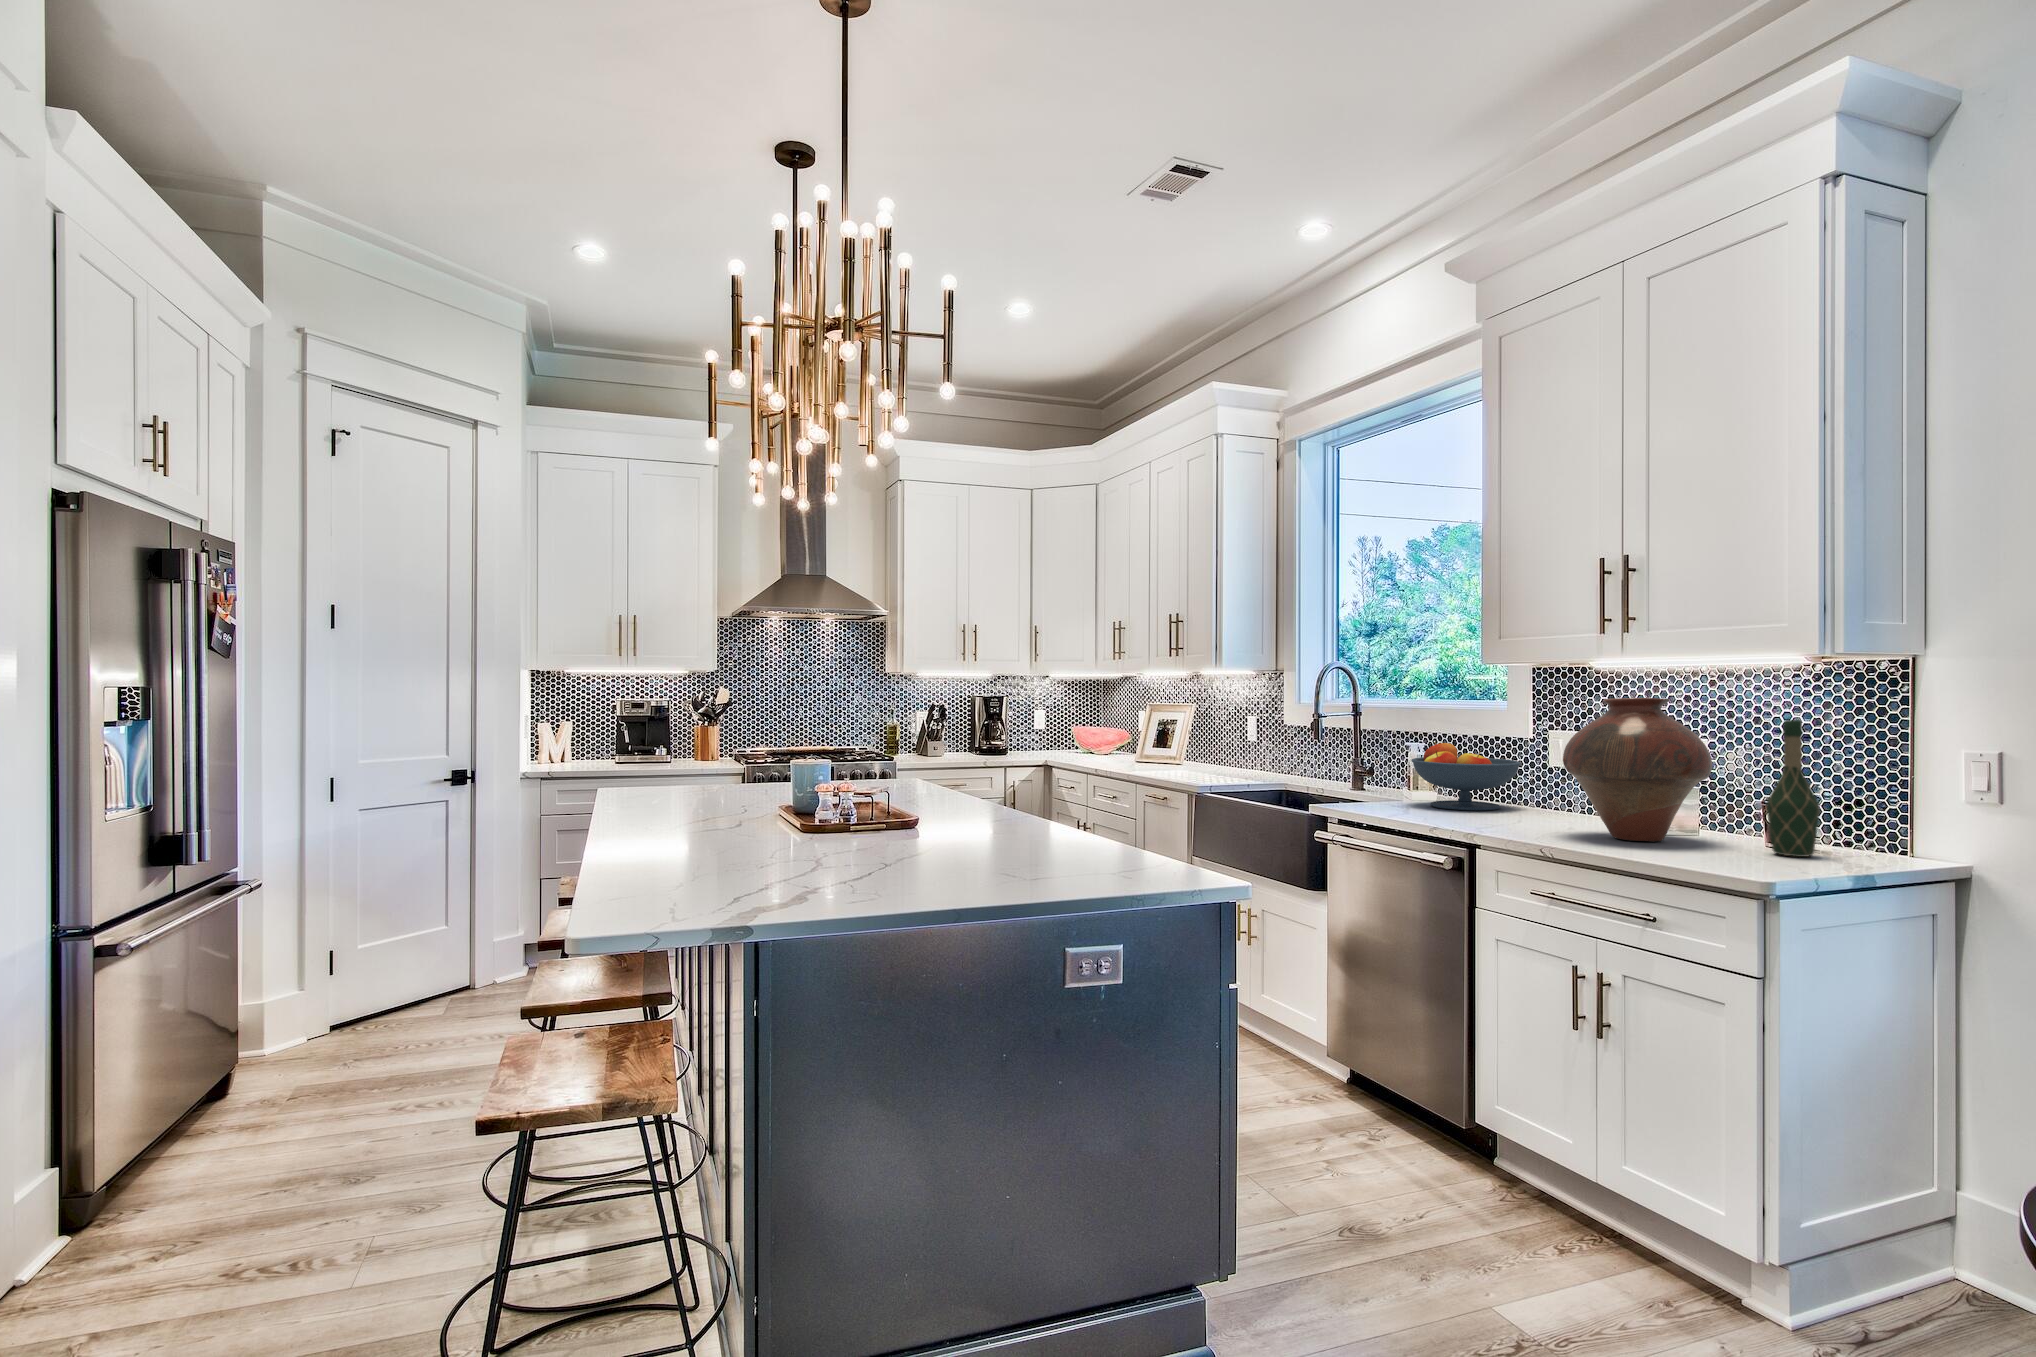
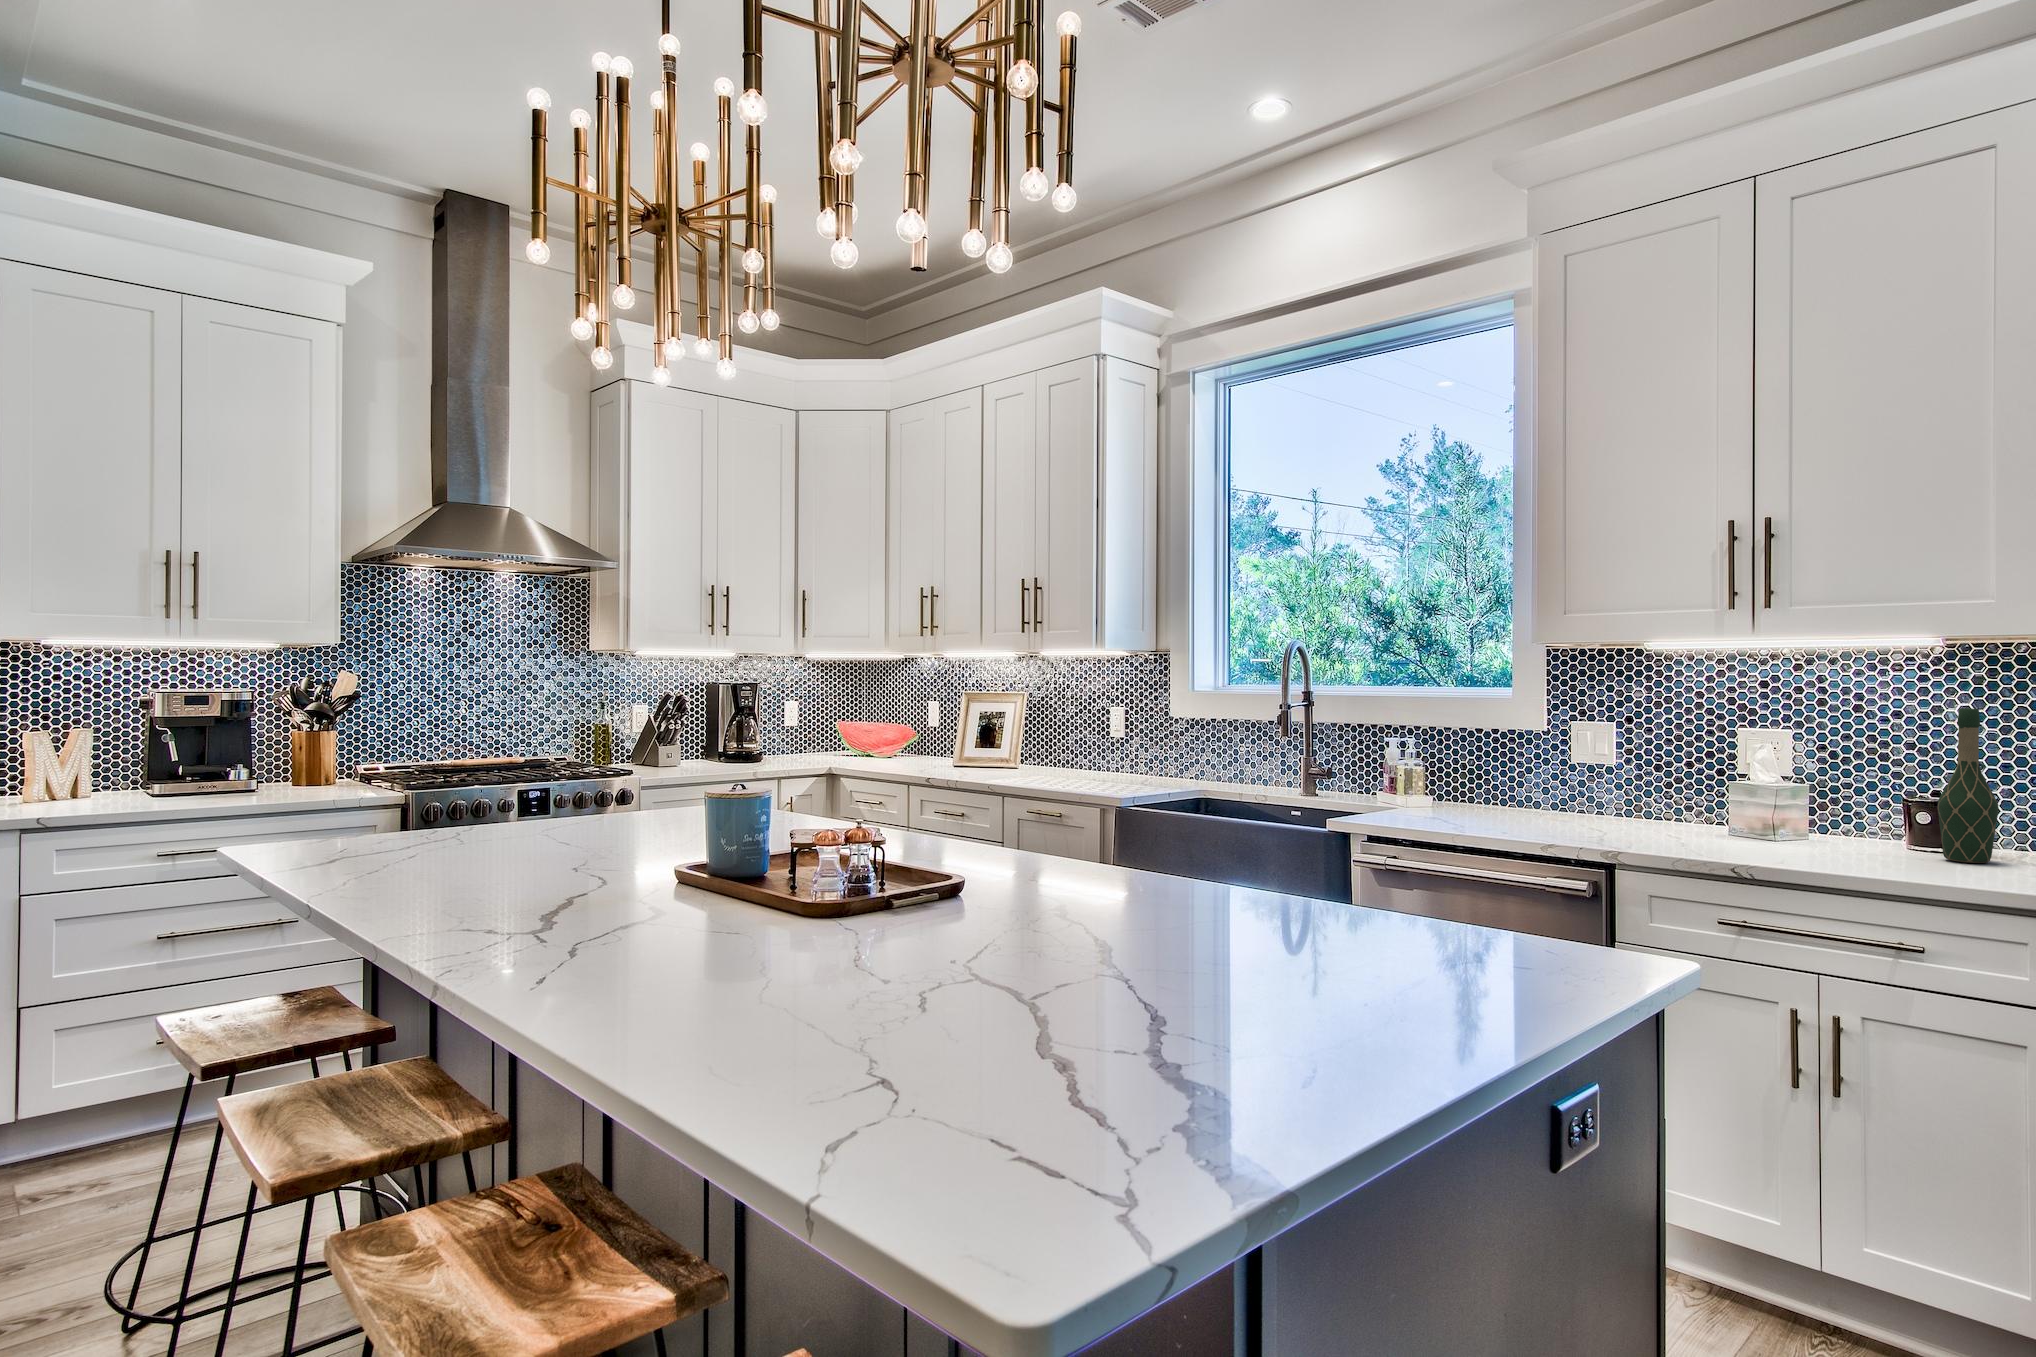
vase: present [1563,698,1712,842] -> none [1688,684,1864,852]
fruit bowl: present [1411,742,1521,811] -> none [1419,738,1548,819]

